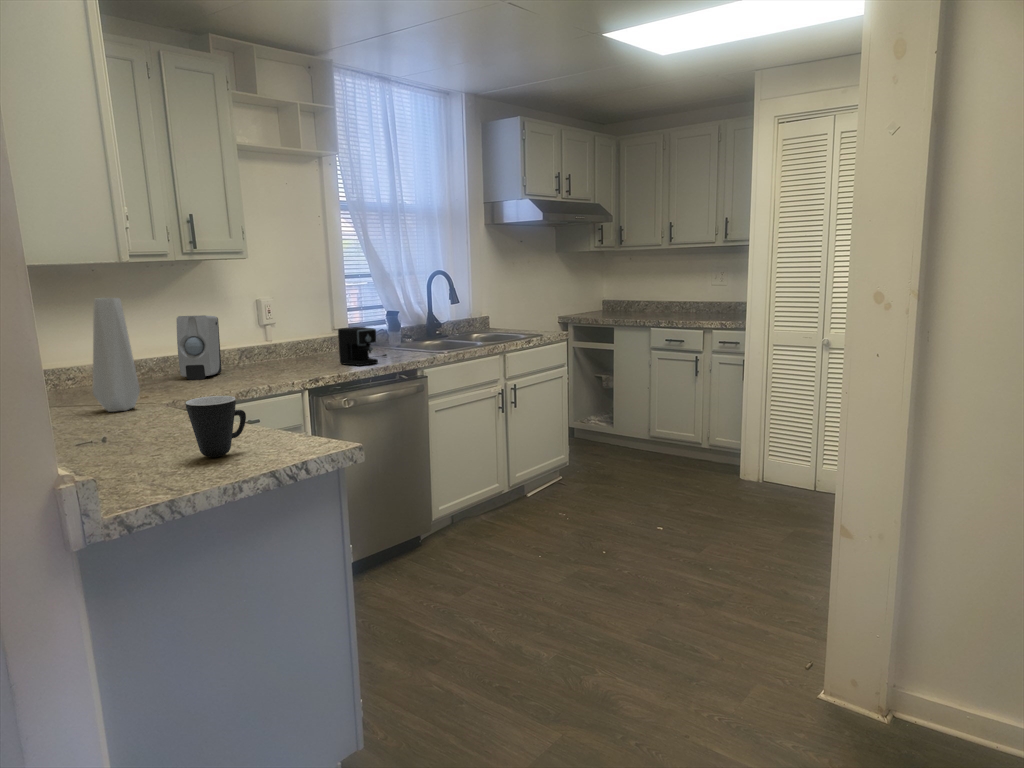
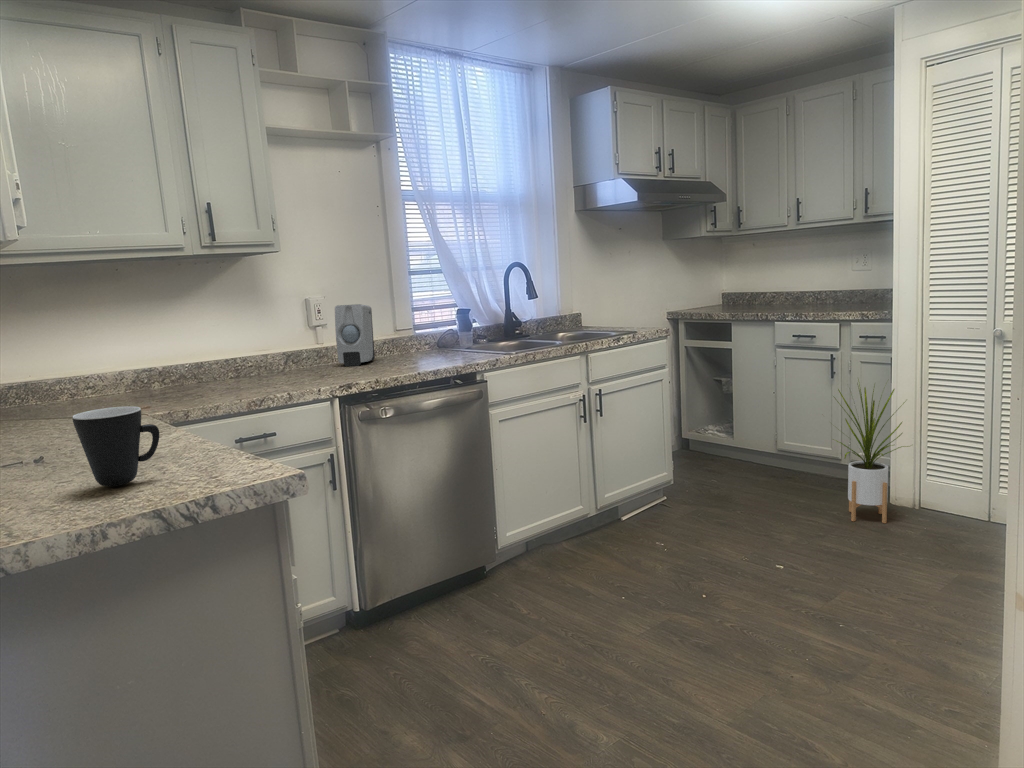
vase: present [93,298,140,412] -> none [70,294,123,425]
soap dispenser: present [177,315,221,380] -> present [335,304,375,366]
coffee maker: present [338,327,386,366] -> none [385,326,445,370]
house plant: none [690,375,758,492] -> present [834,384,908,523]

